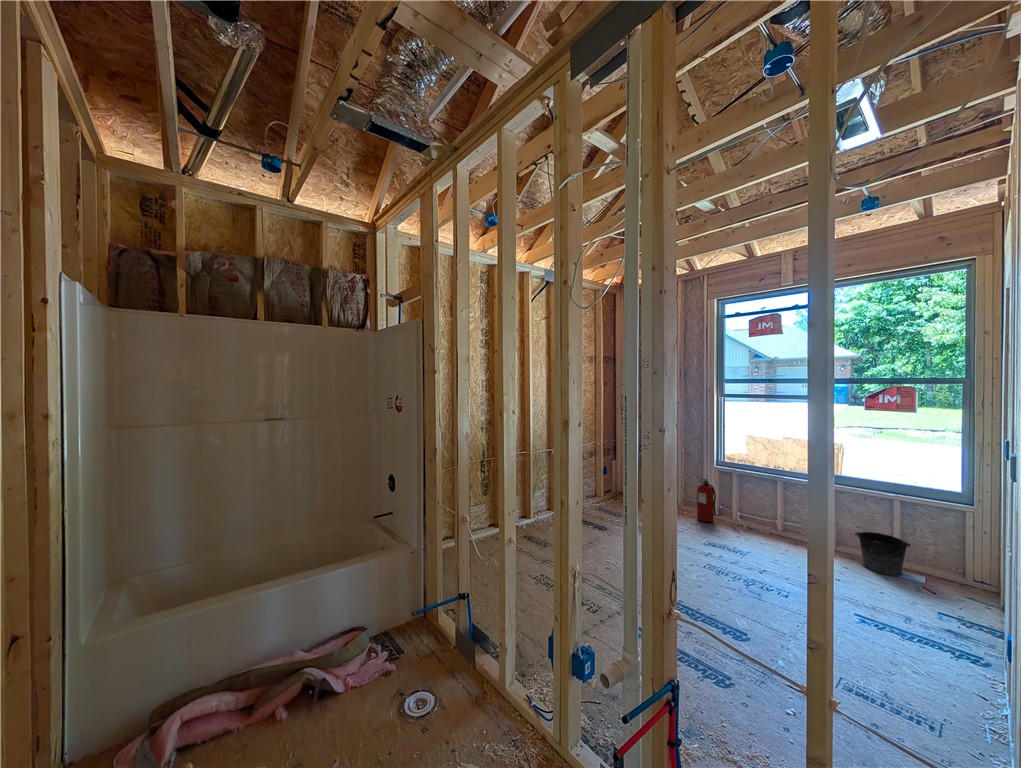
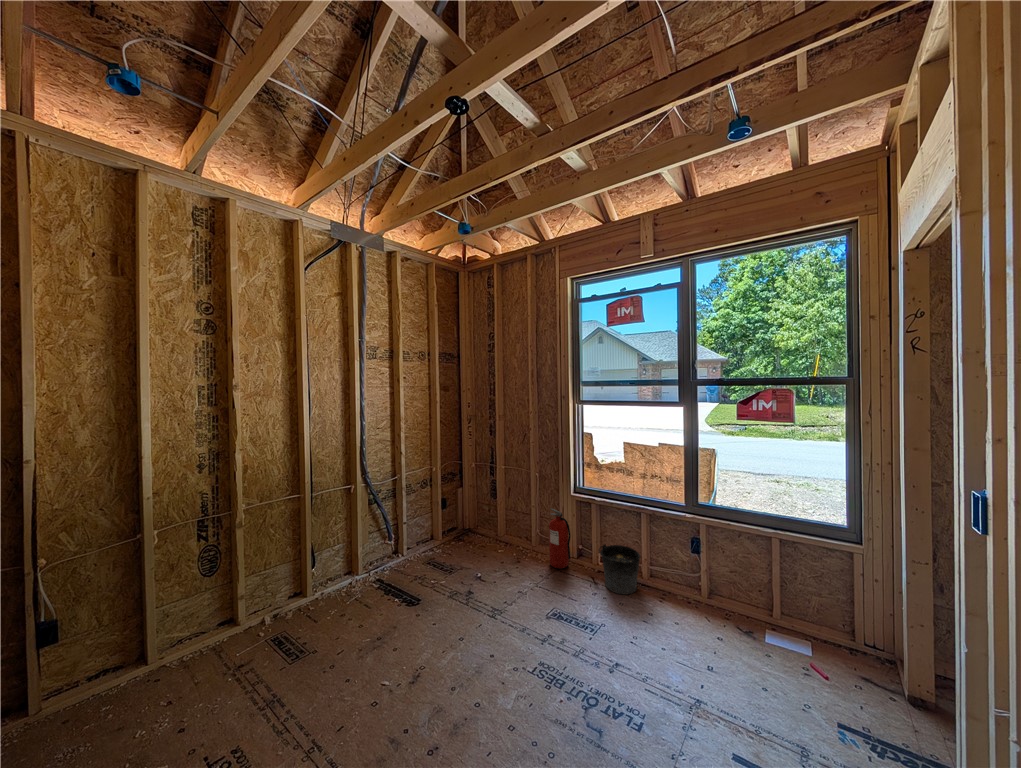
bucket: present [855,531,911,576] -> present [599,545,640,594]

